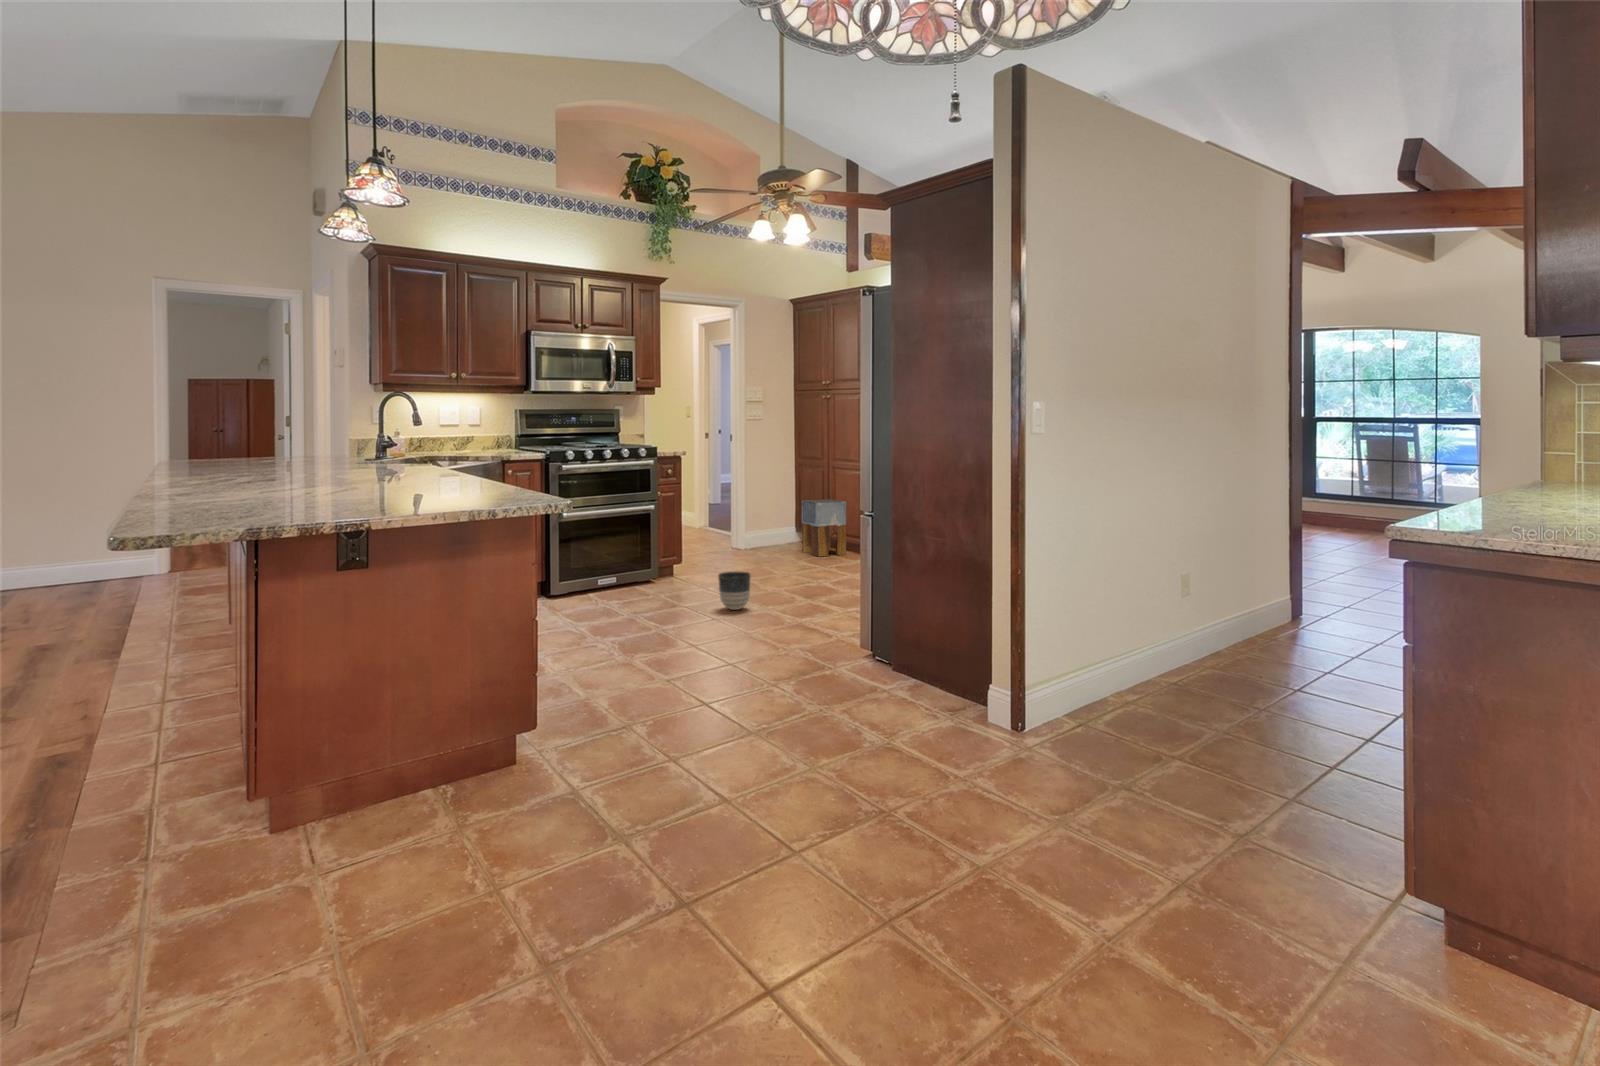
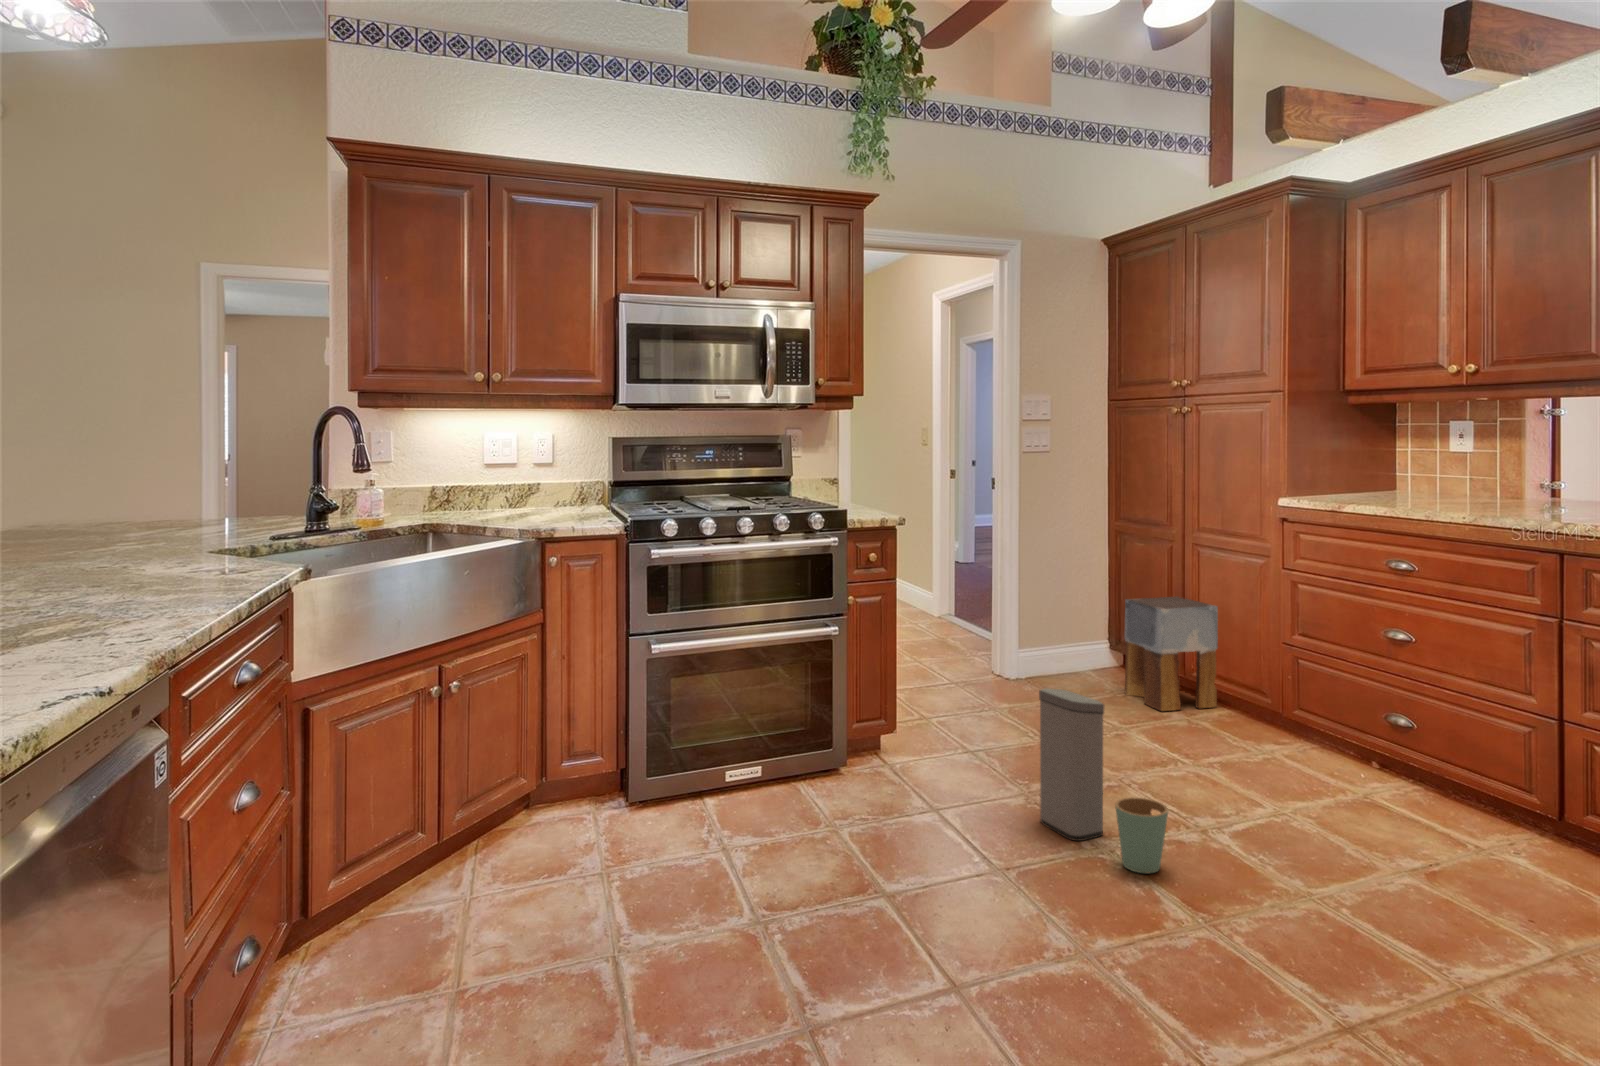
trash can: none [753,528,806,598] -> present [1039,688,1168,873]
planter: present [718,572,751,610] -> none [957,812,1036,914]

